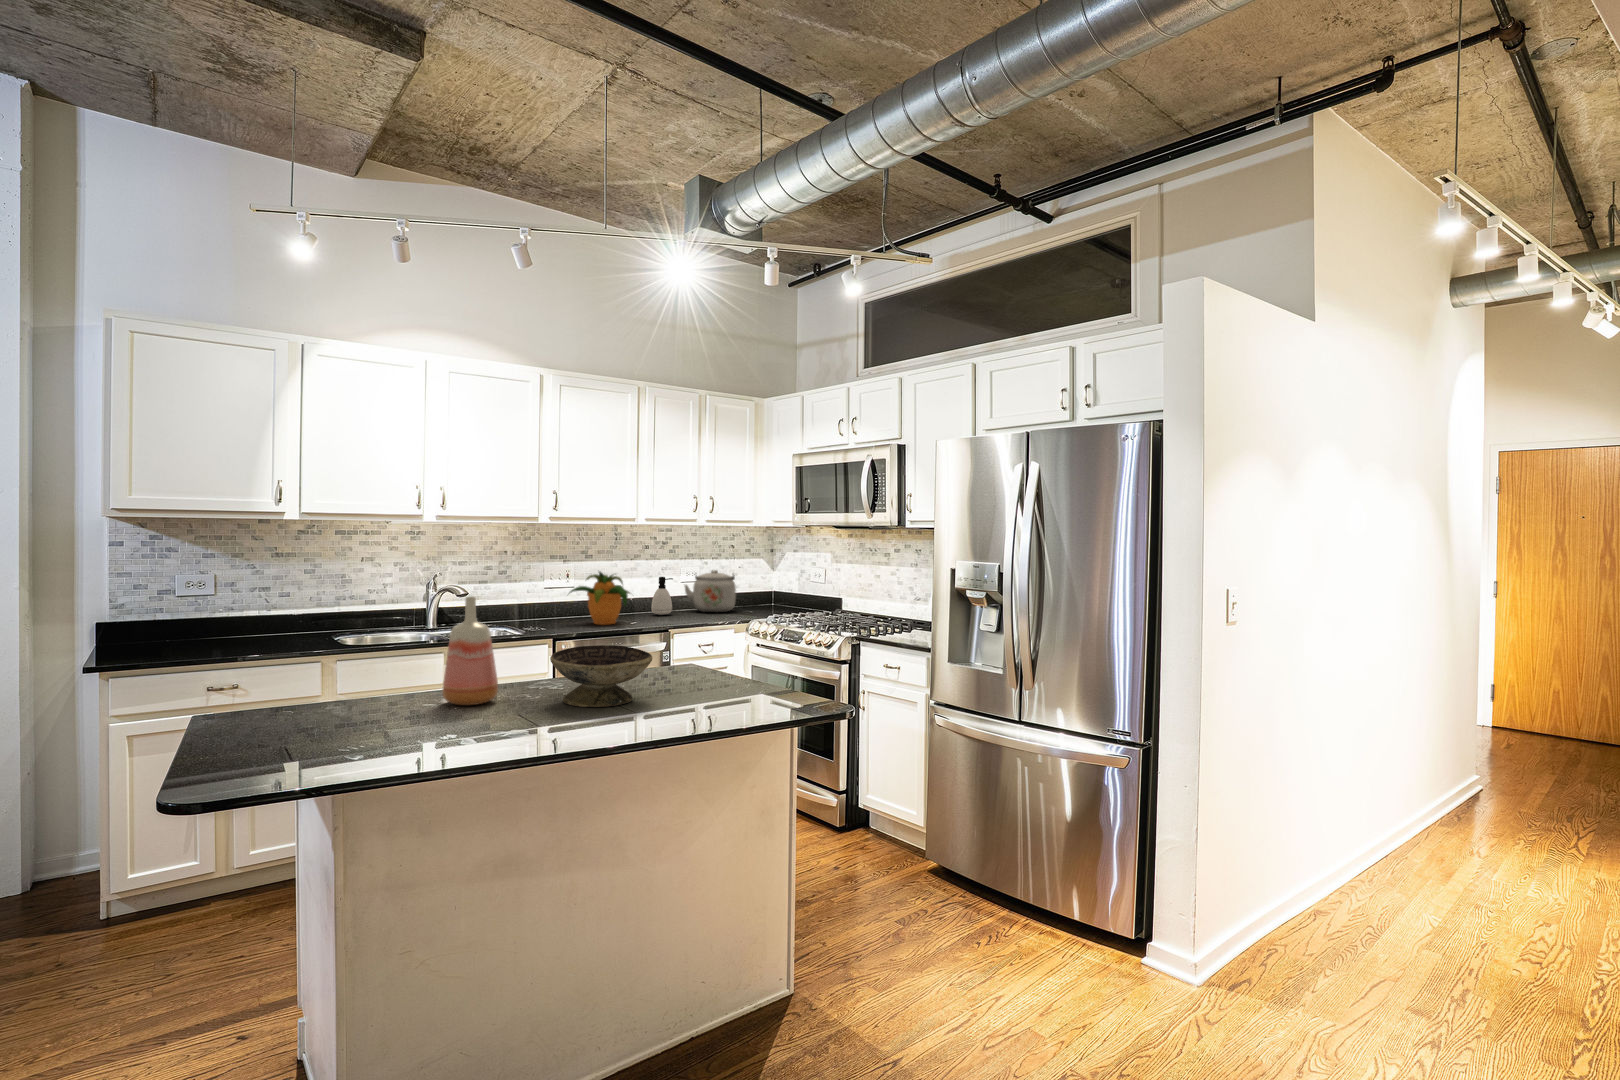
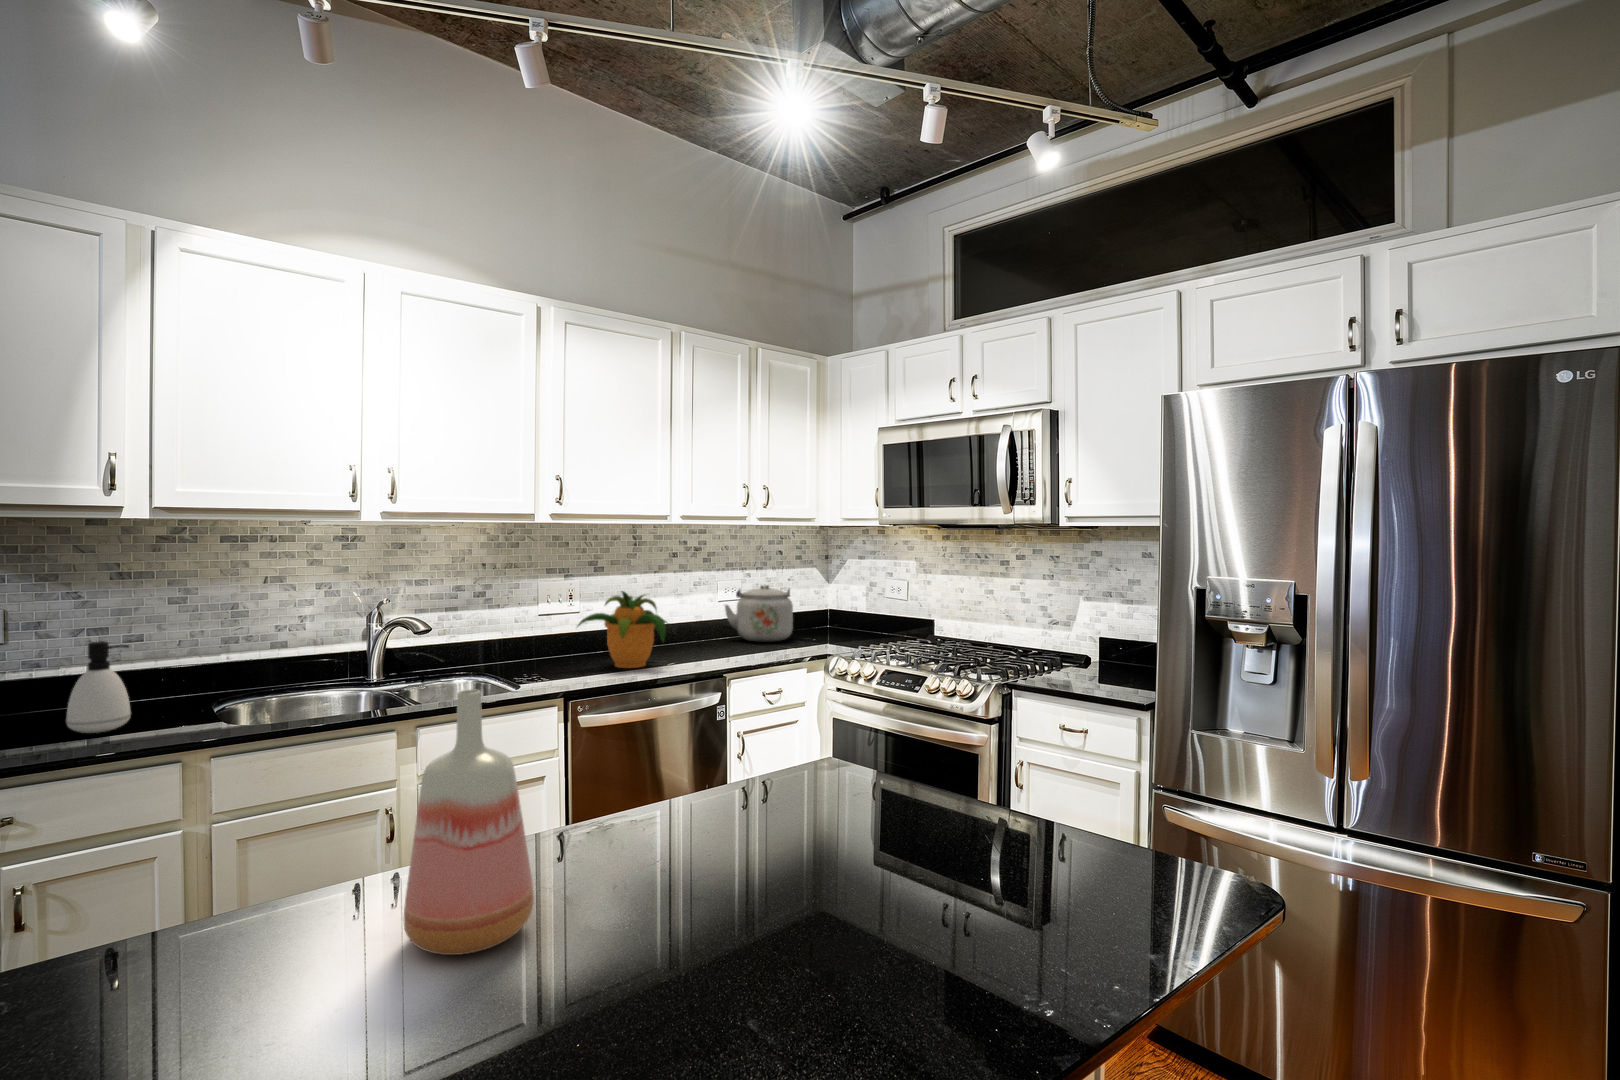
soap dispenser: present [651,577,673,615] -> present [66,641,131,733]
decorative bowl: present [550,645,652,707] -> none [650,770,869,941]

